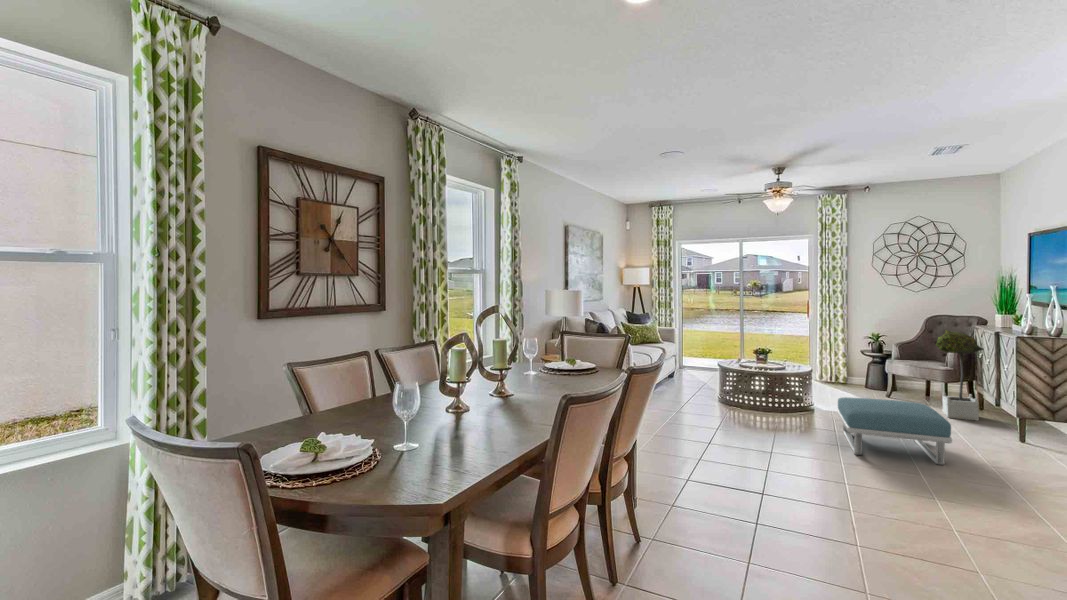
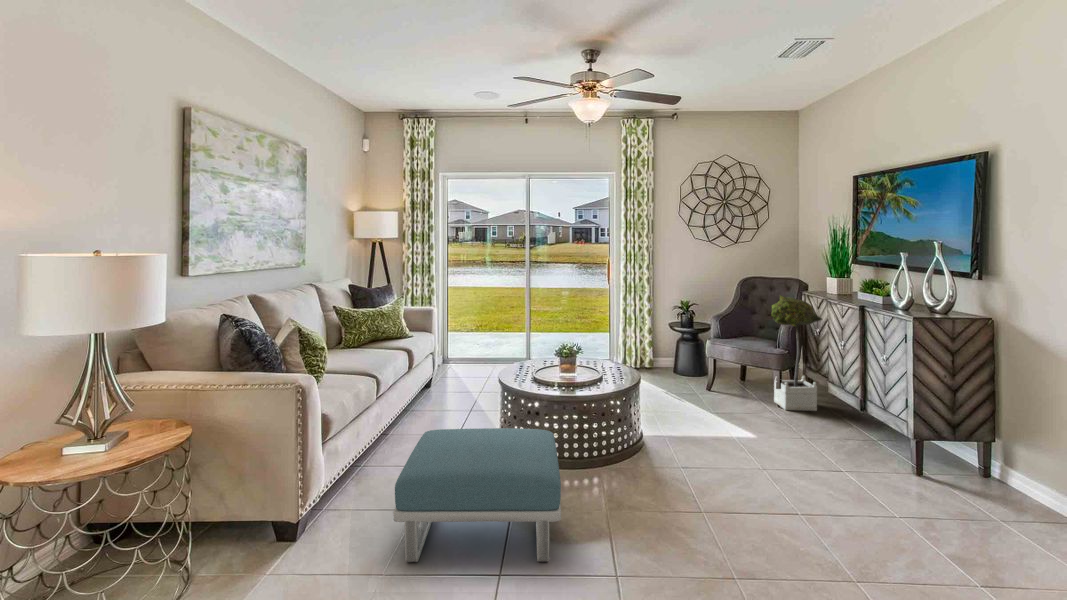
footstool: present [837,397,952,465] -> present [393,428,561,562]

